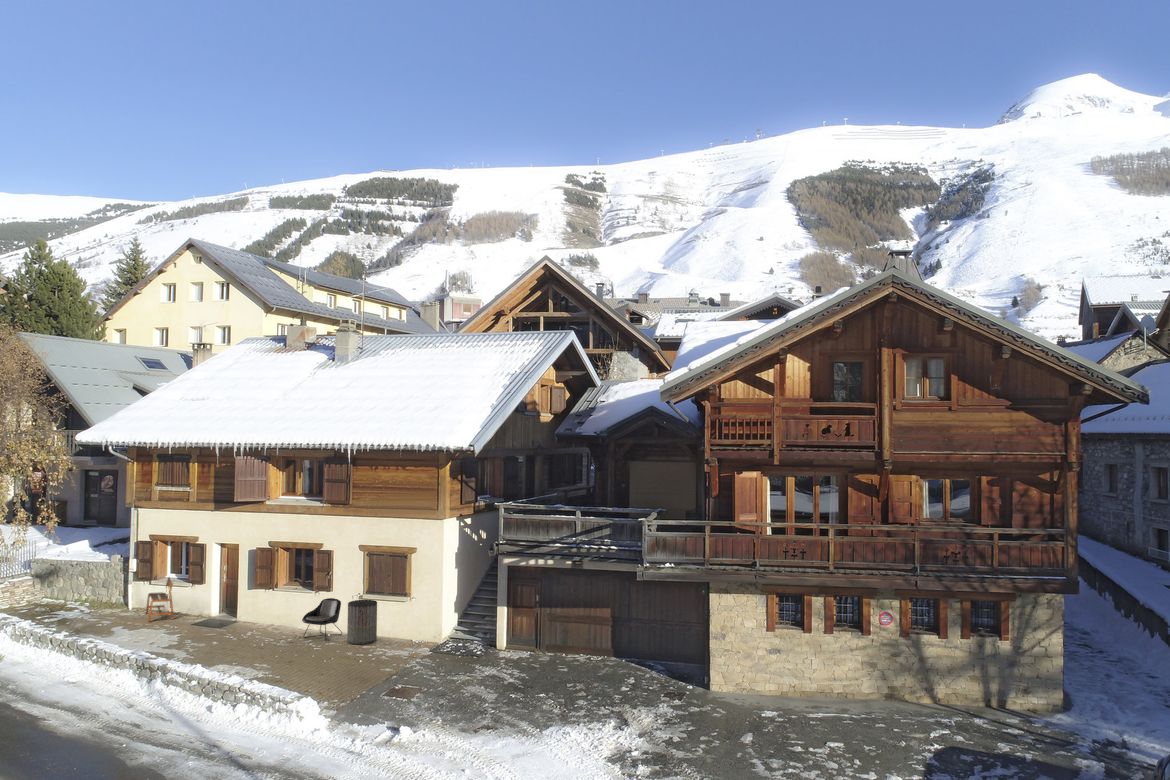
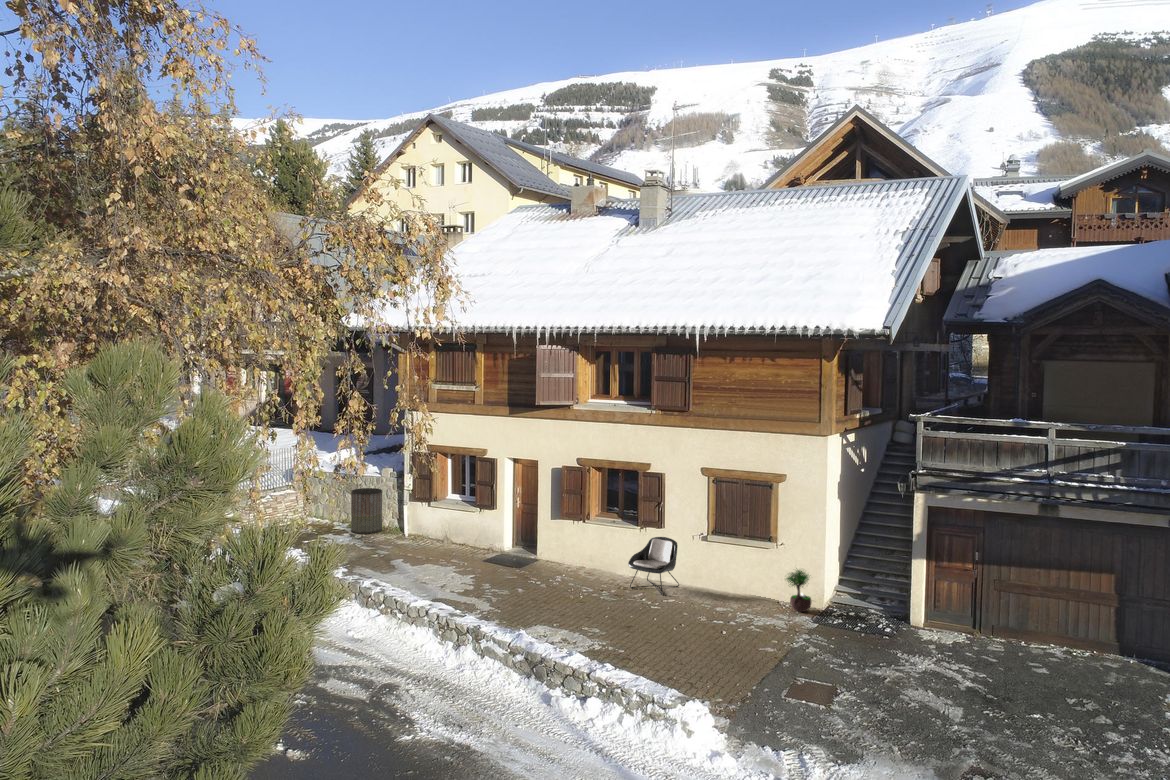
bench: present [146,577,174,622] -> none [425,497,460,552]
trash can: present [347,600,377,645] -> present [351,488,382,534]
potted tree: none [409,612,431,646] -> present [786,570,811,612]

